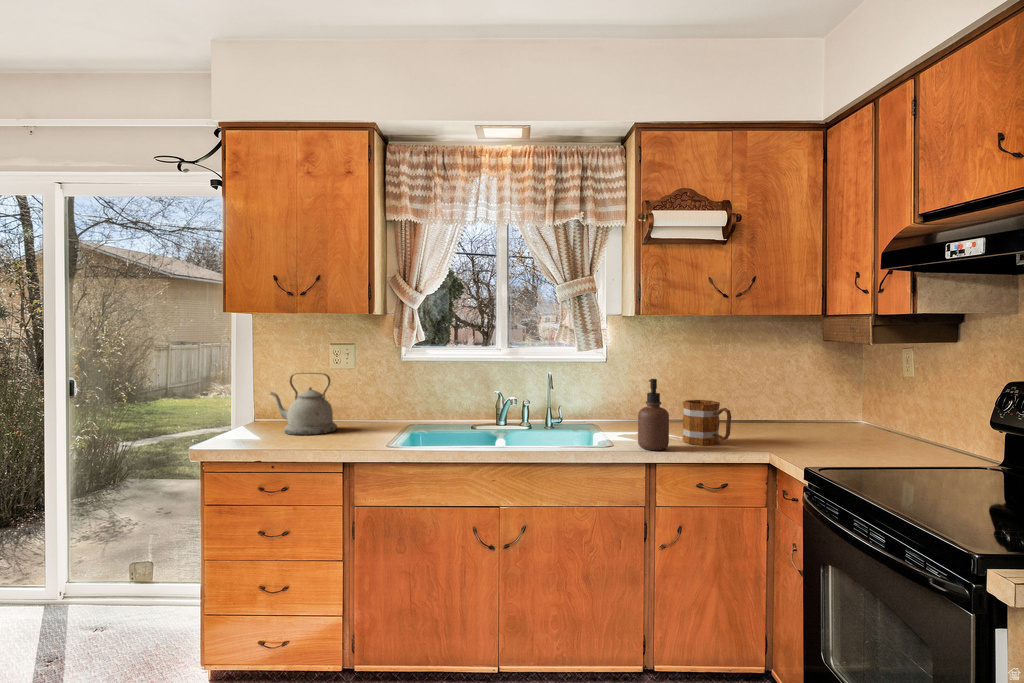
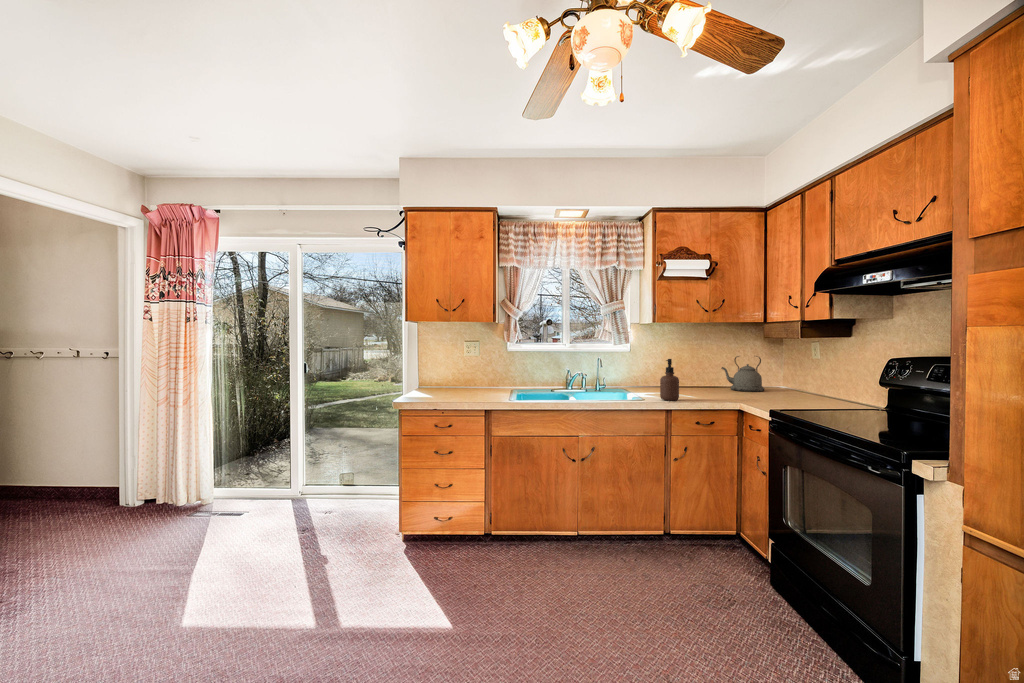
kettle: present [270,373,337,435] -> present [721,356,765,392]
mug: present [683,400,731,445] -> none [685,373,716,399]

